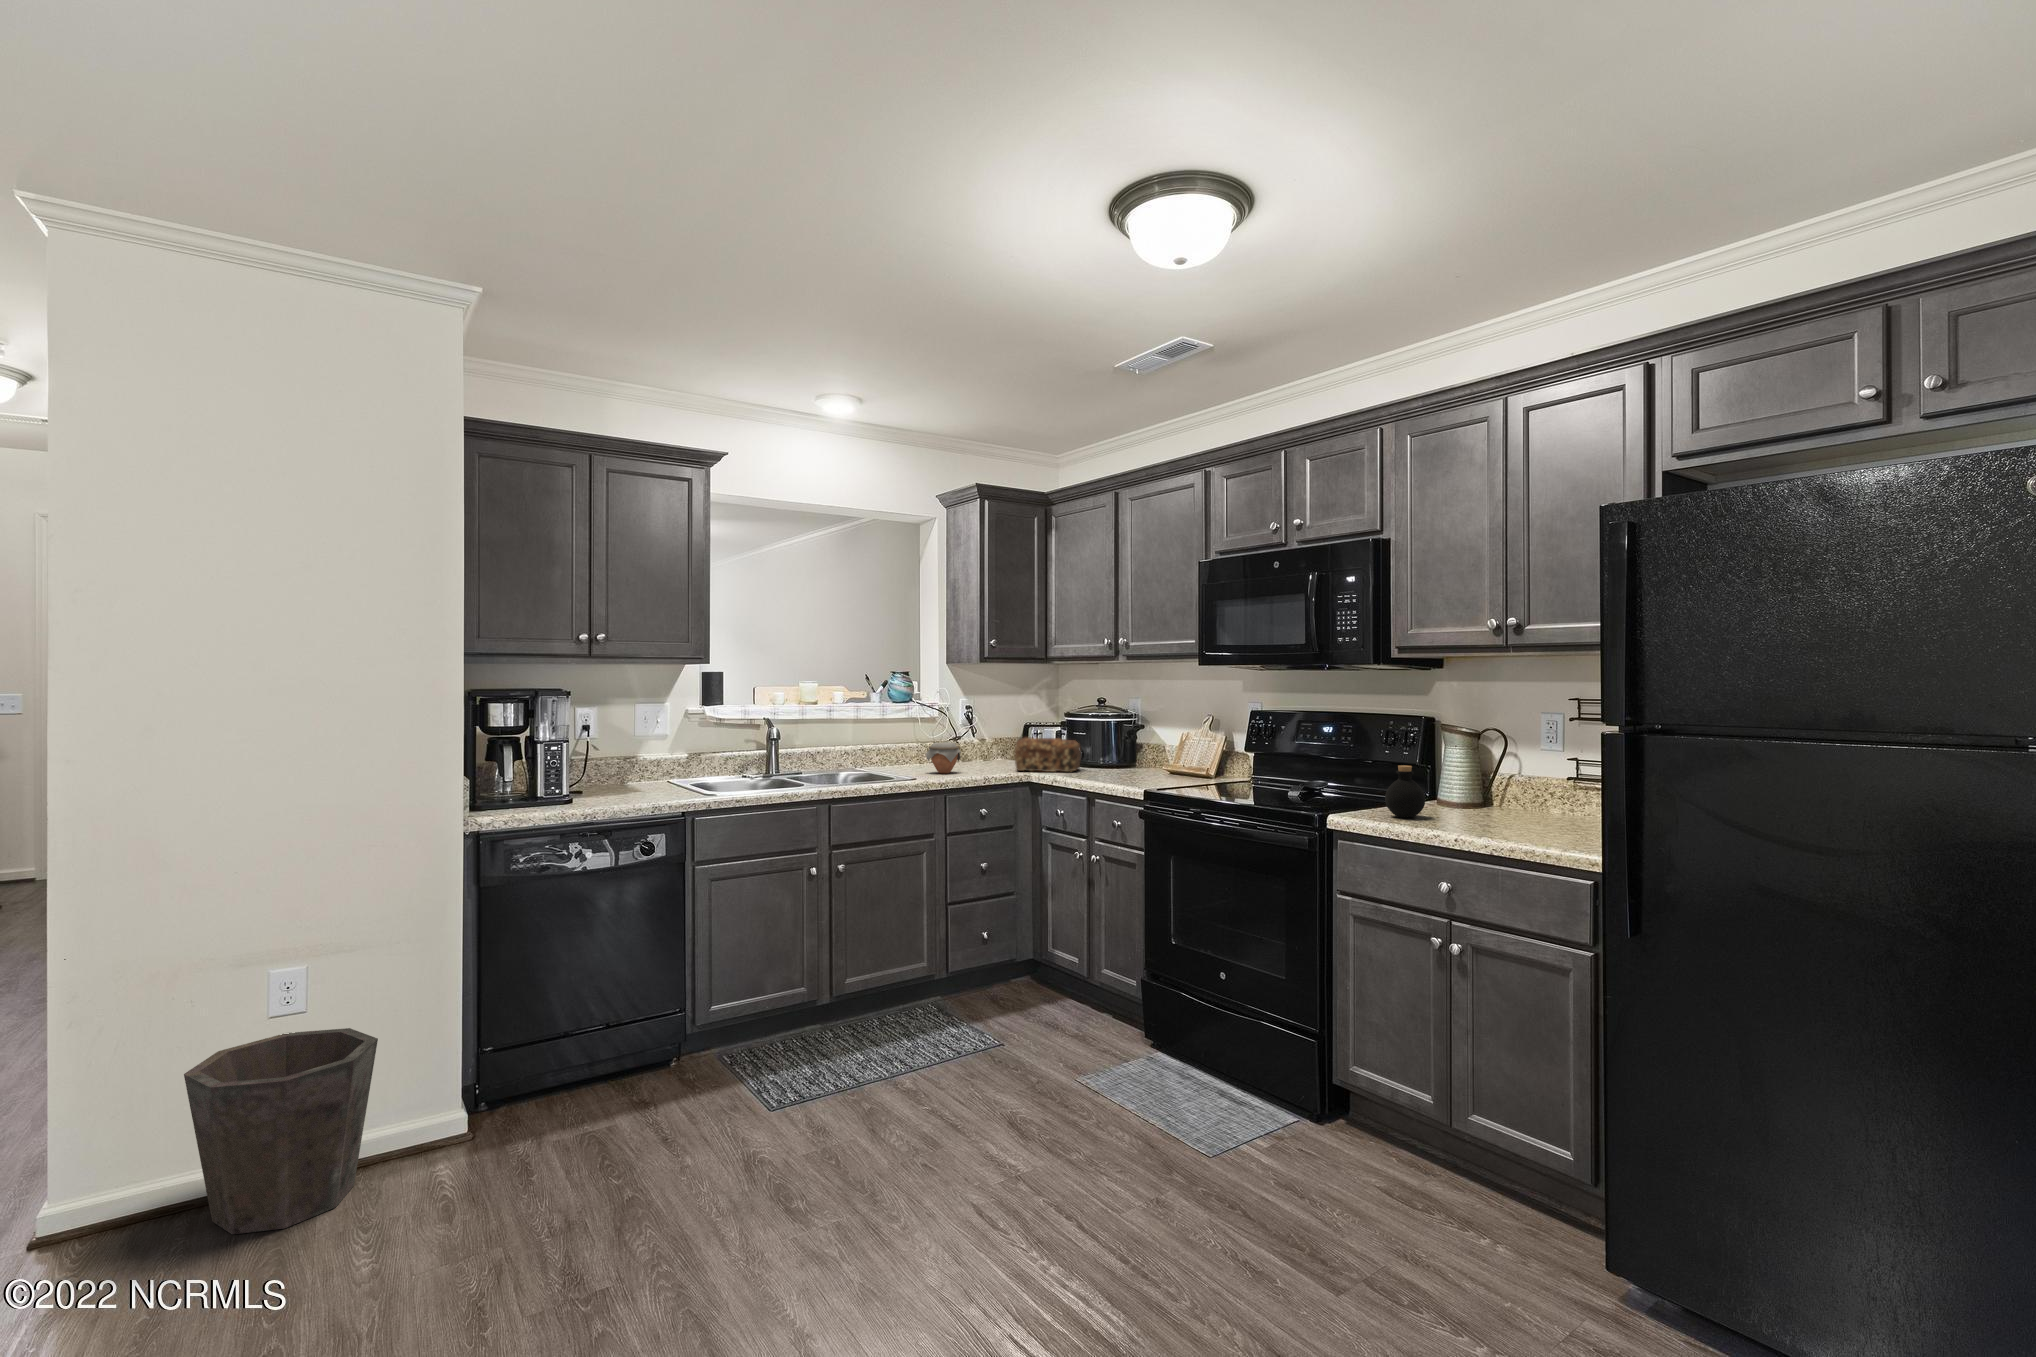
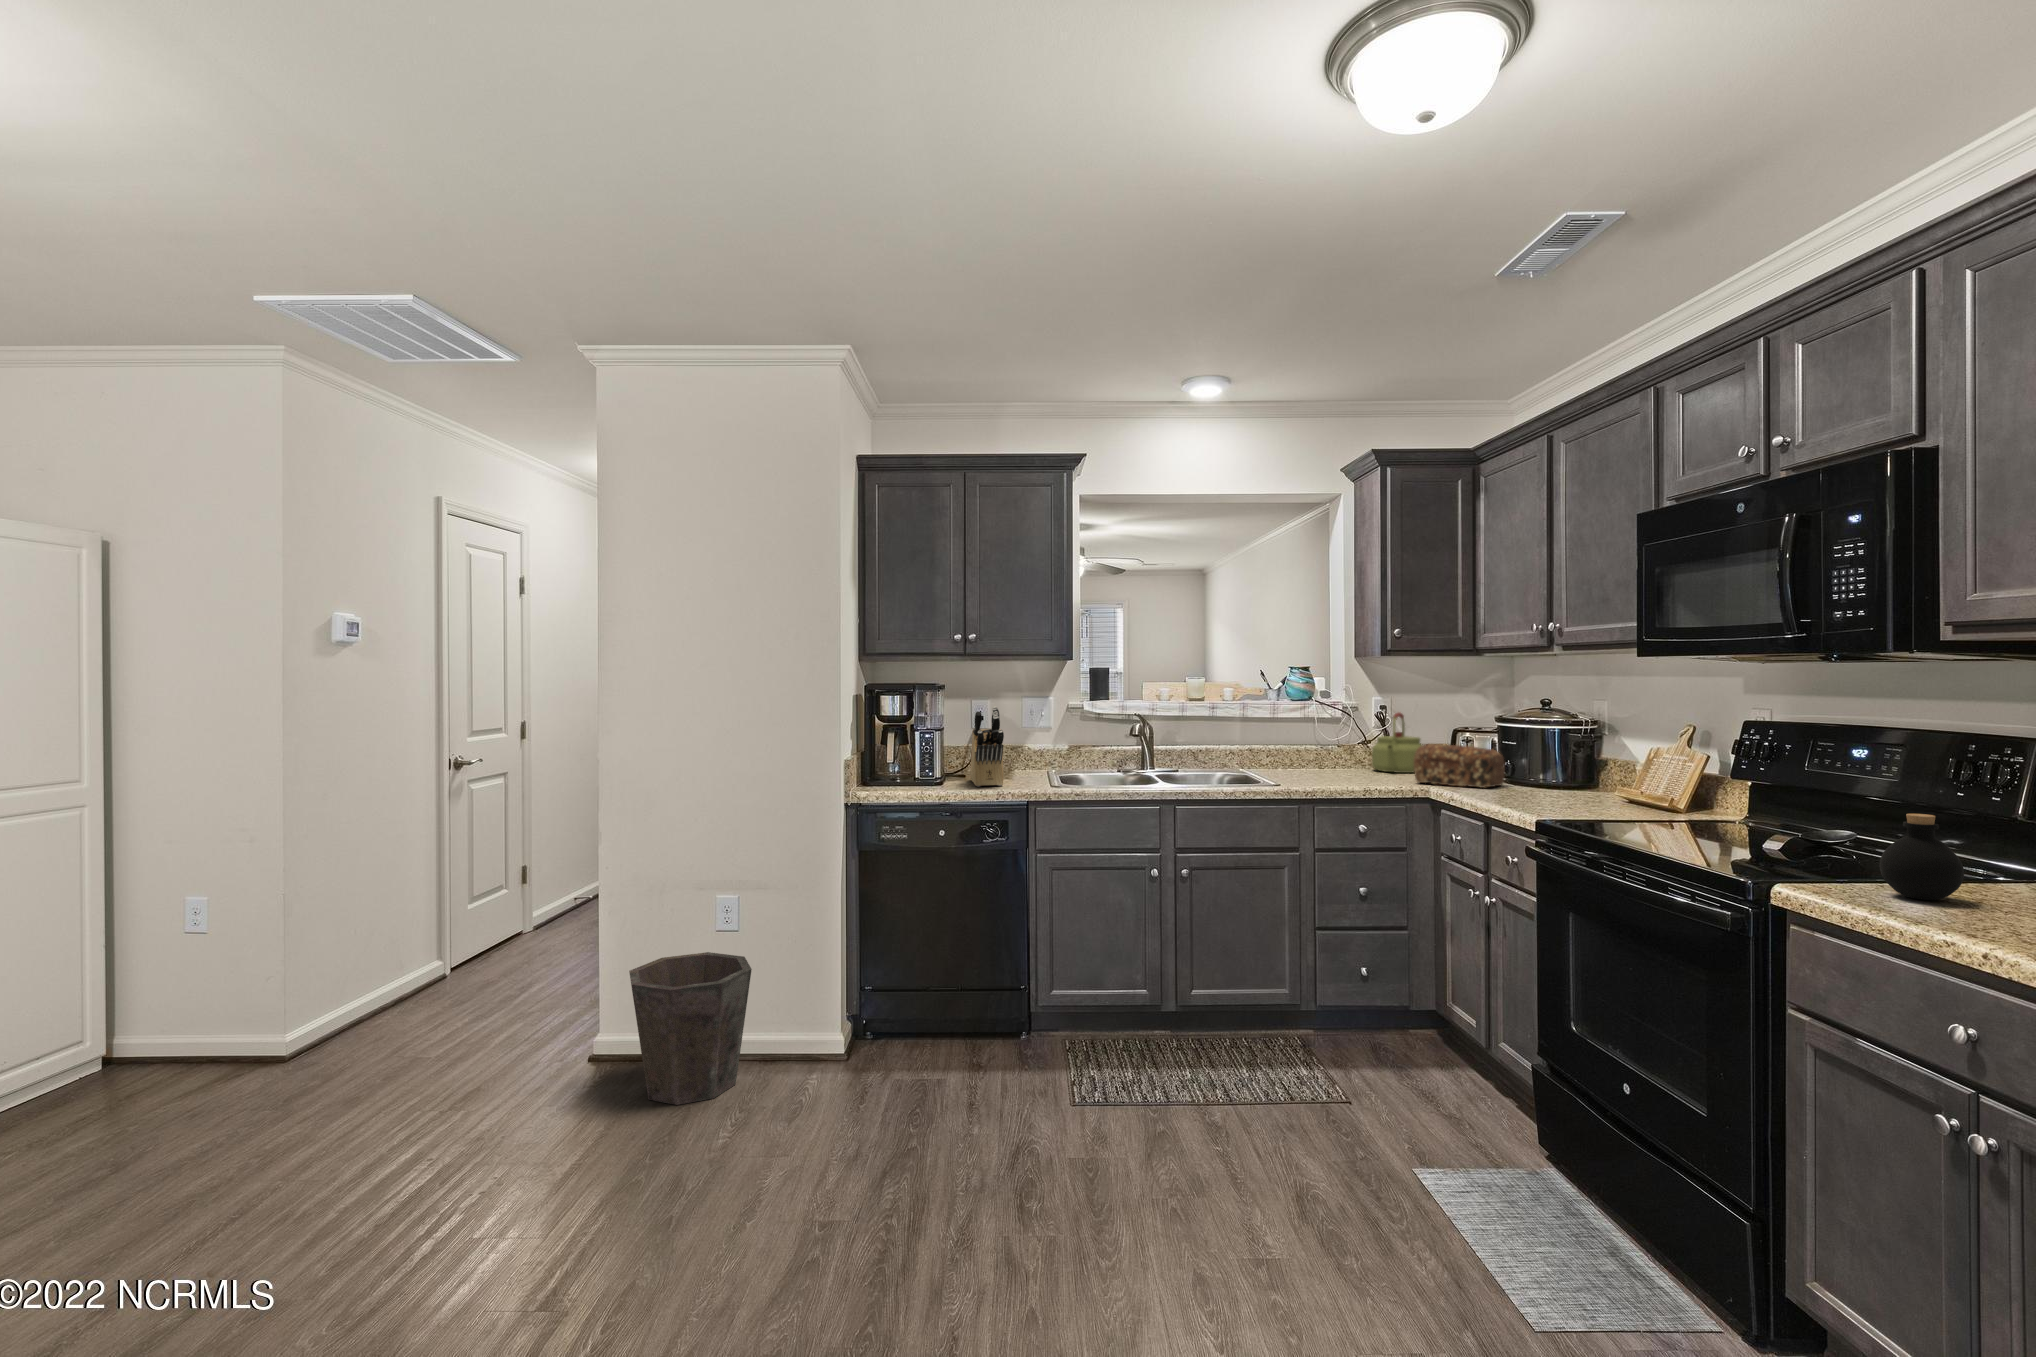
kettle: none [962,712,1006,764] -> present [1372,713,1422,773]
knife block: none [592,713,653,800] -> present [970,707,1004,787]
jar: present [926,742,961,773] -> none [1306,745,1348,781]

